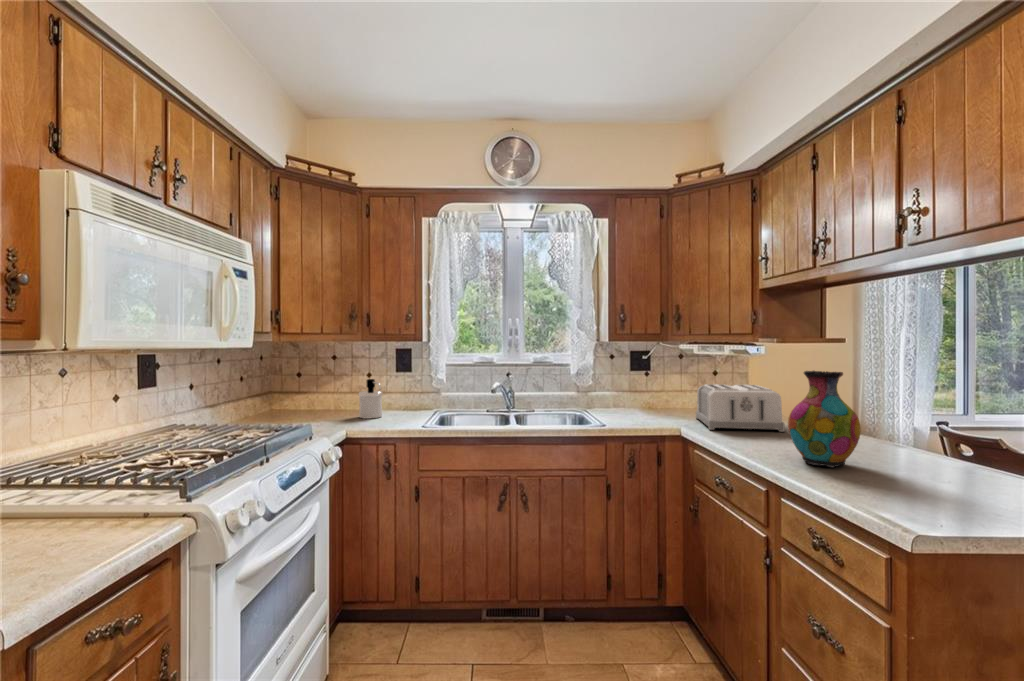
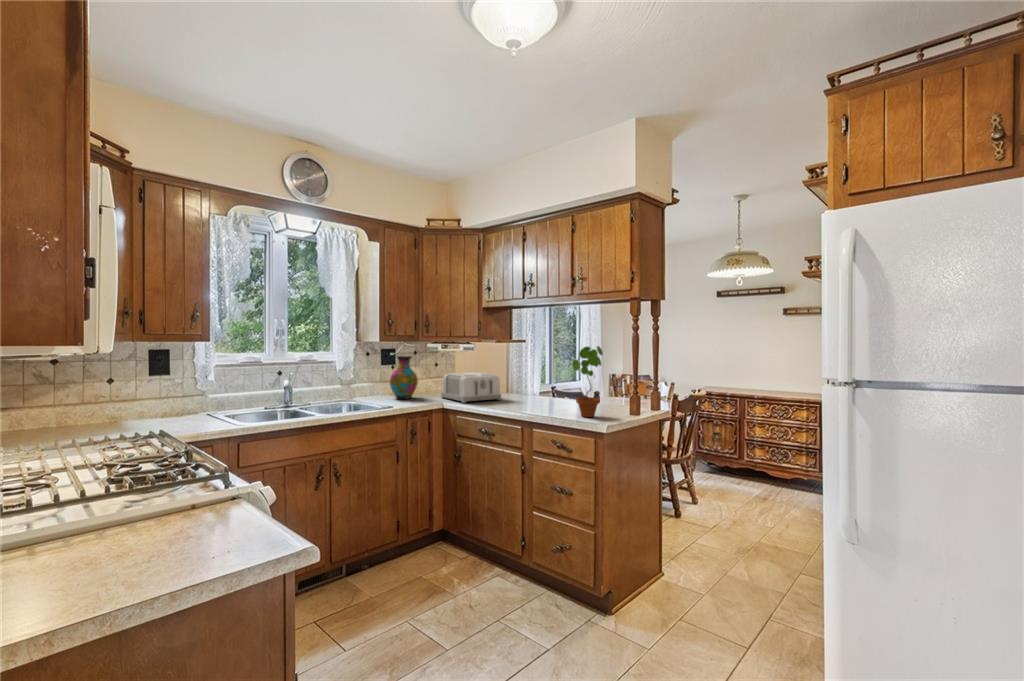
potted plant: none [870,339,963,499] -> present [572,346,603,417]
vase: present [788,371,861,467] -> present [390,356,418,398]
soap dispenser: present [359,379,383,419] -> none [127,384,171,429]

